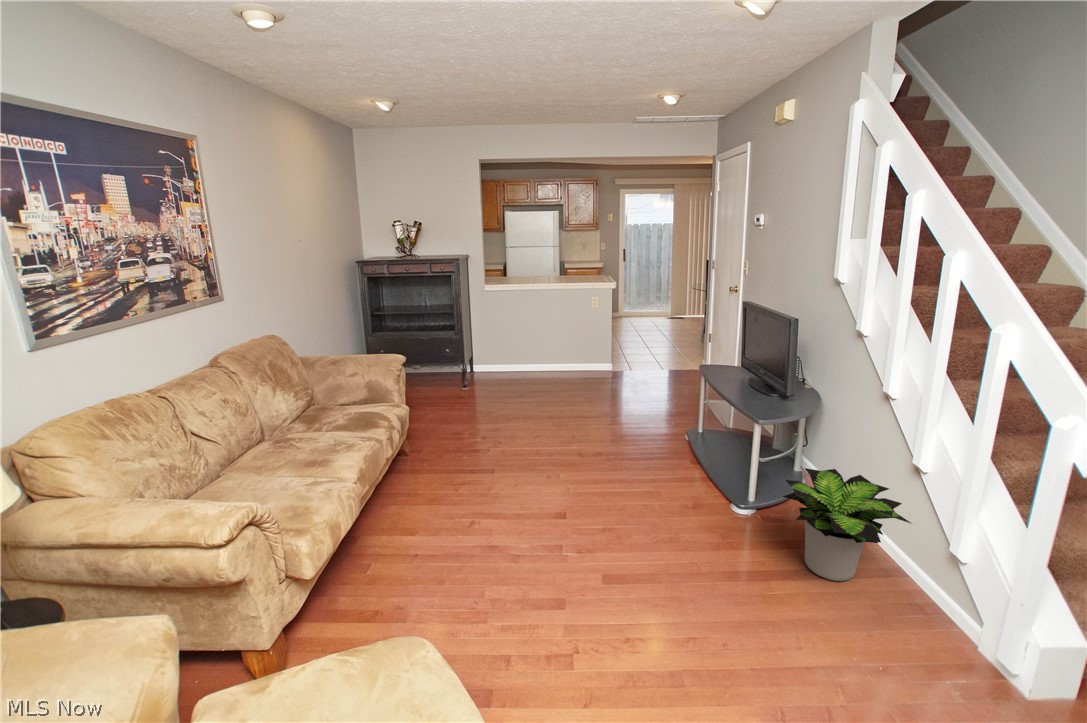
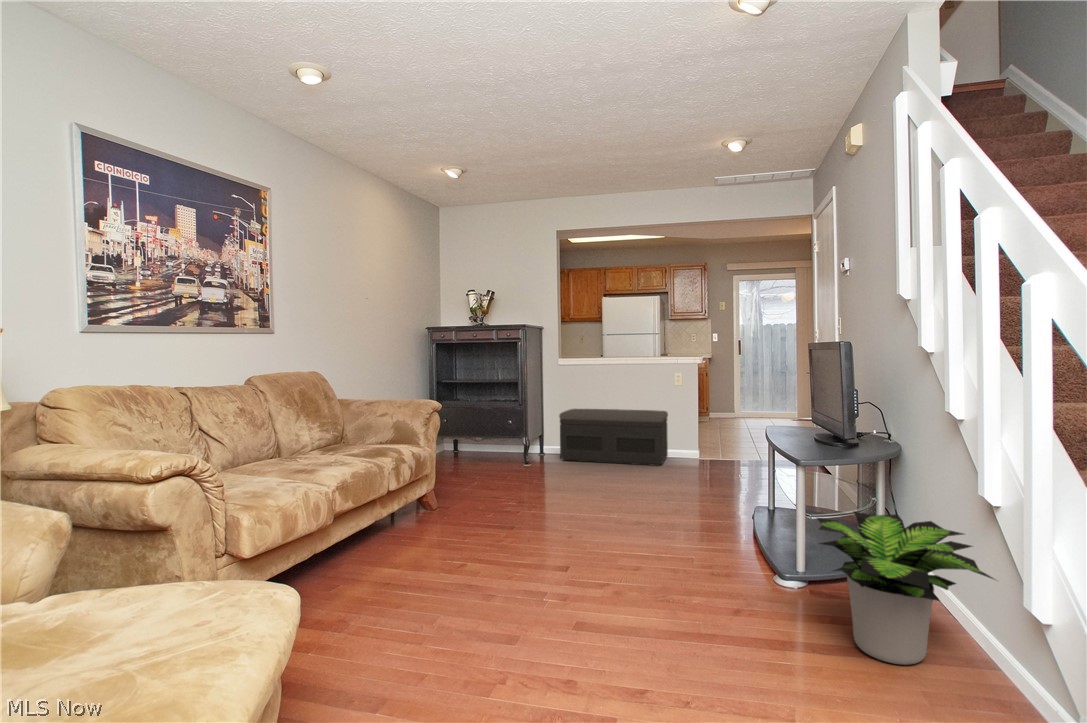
storage bench: none [494,333,587,384] -> present [559,409,668,466]

